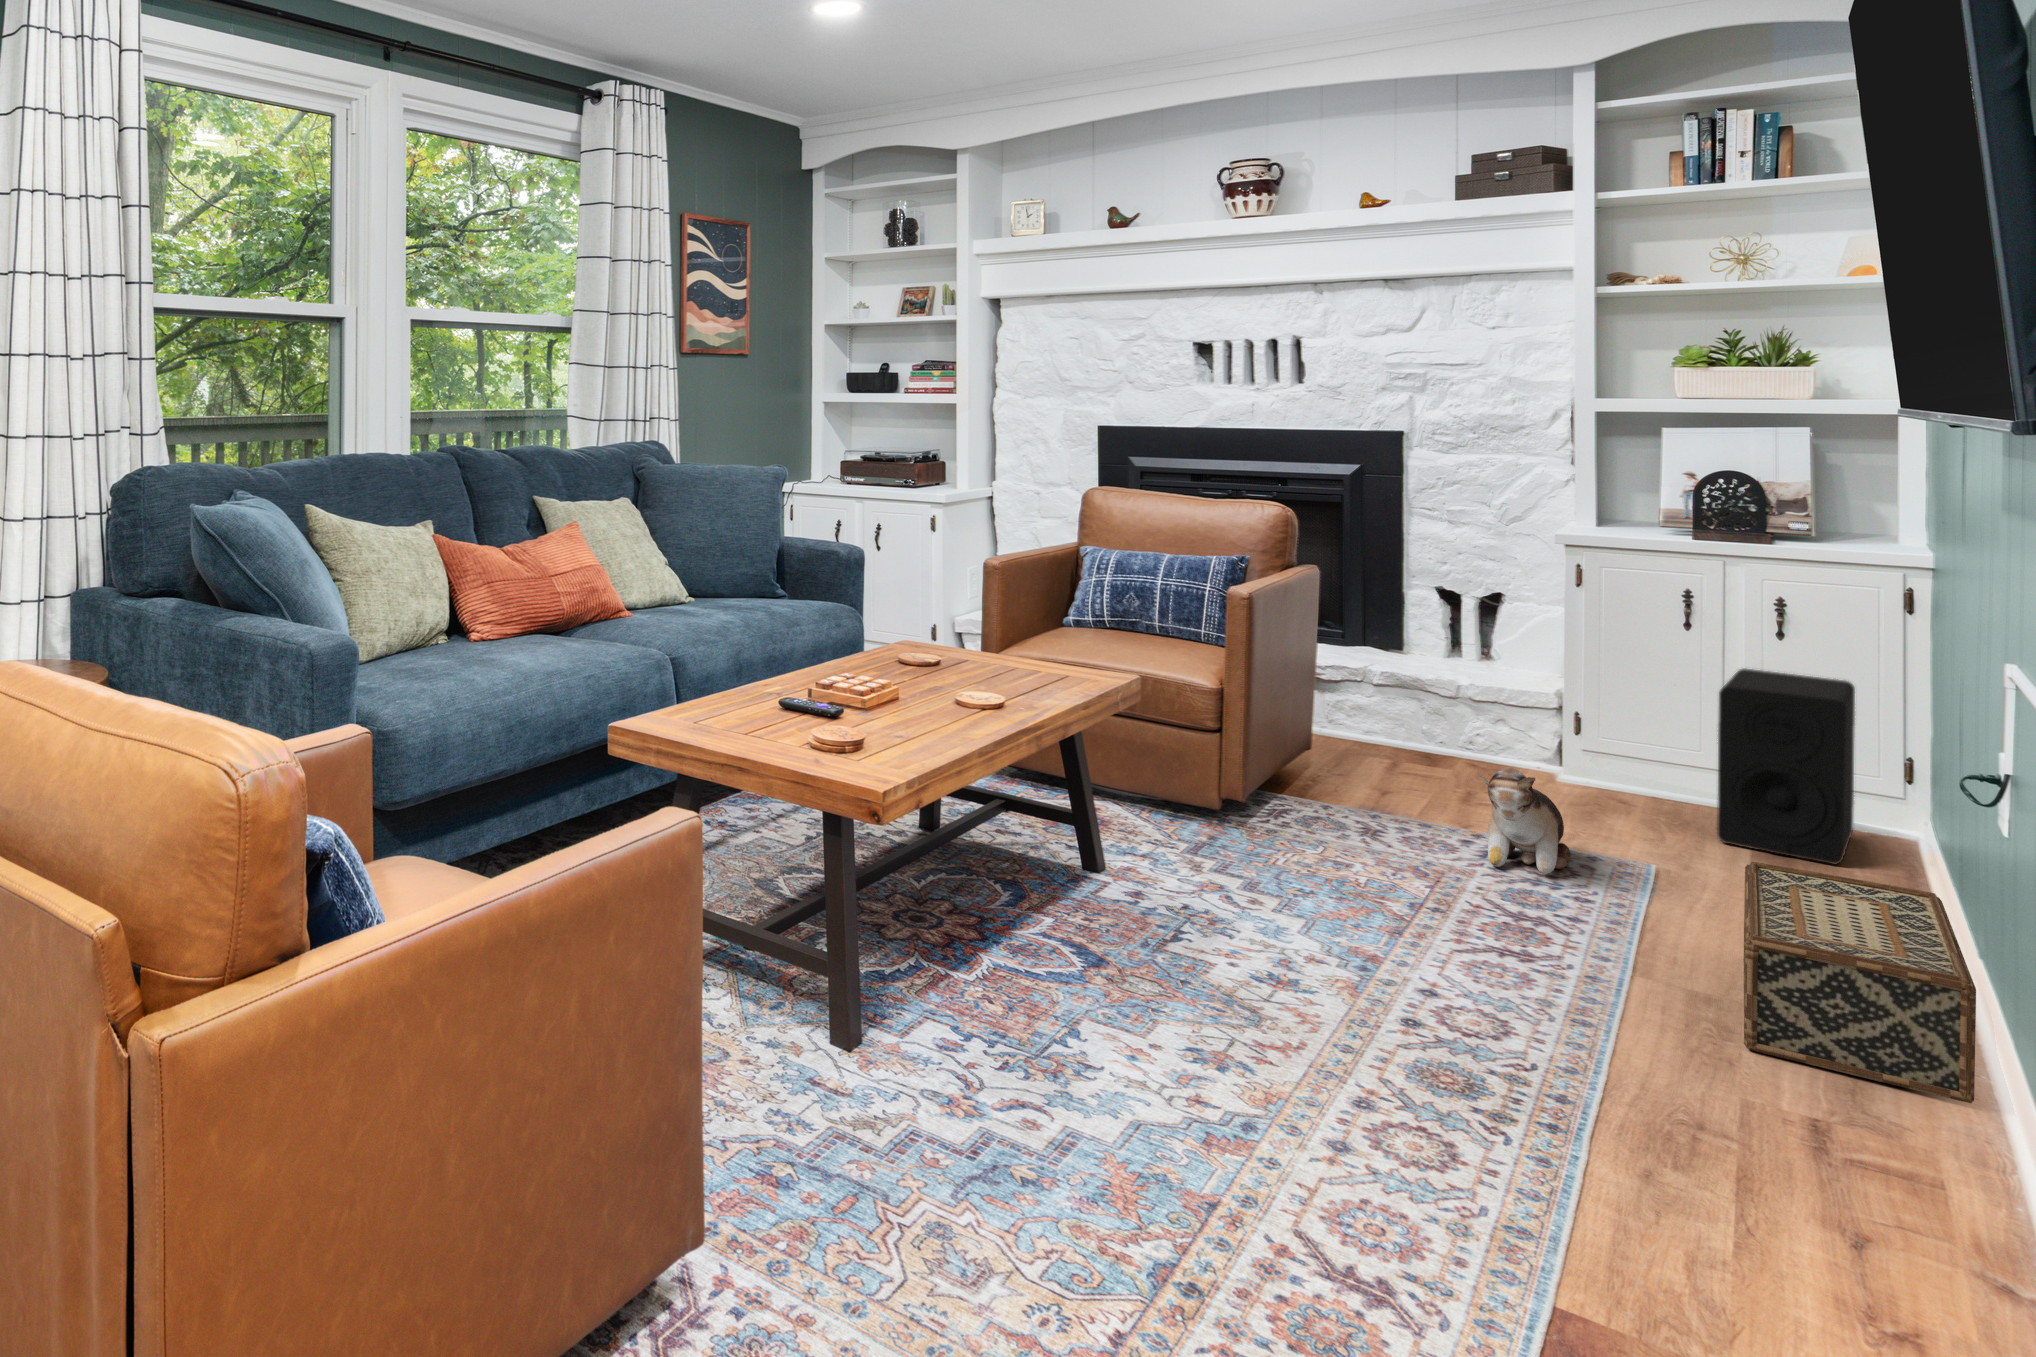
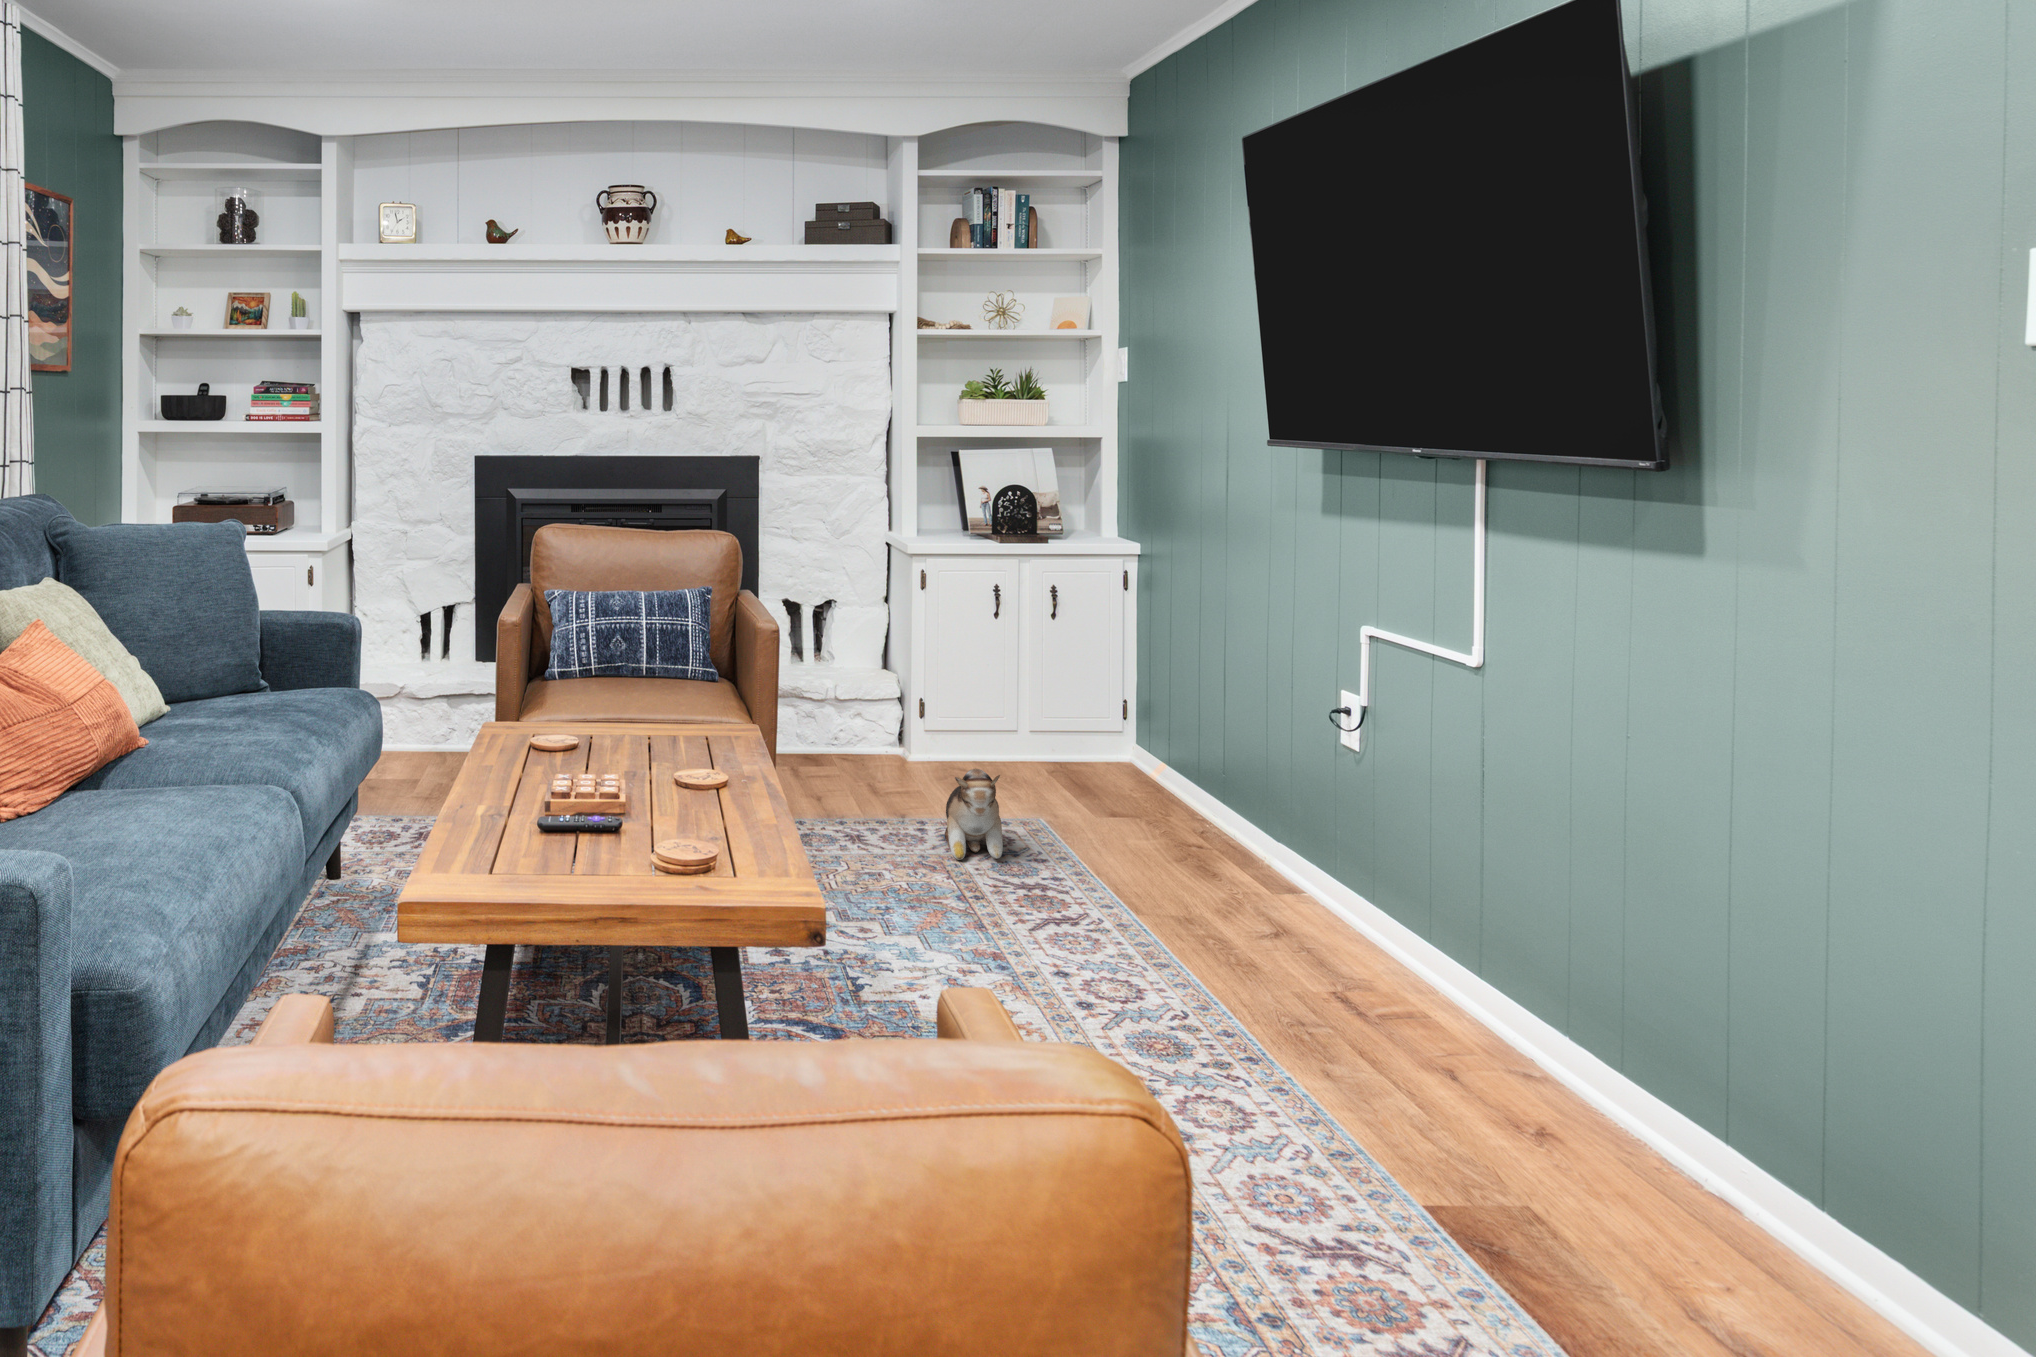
speaker: present [1717,668,1855,864] -> none [1038,652,1138,806]
woven basket: present [1744,862,1976,1103] -> none [1170,822,1393,991]

